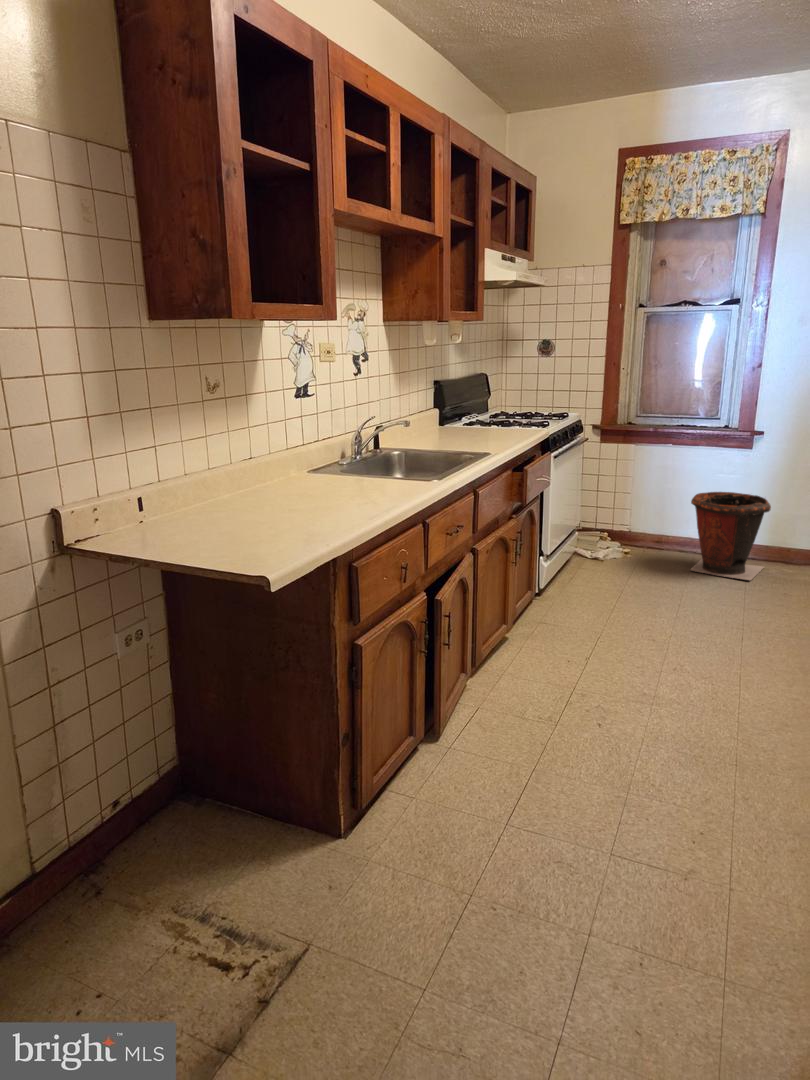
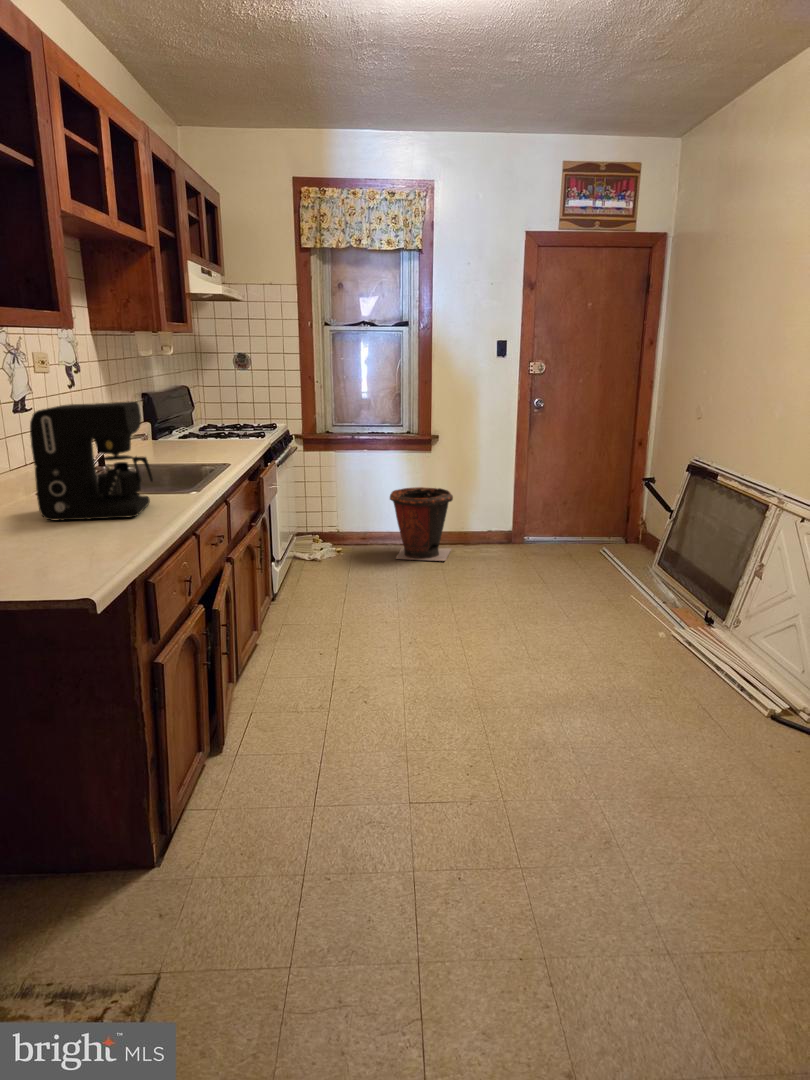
coffee maker: none [283,392,387,505] -> present [30,401,153,521]

